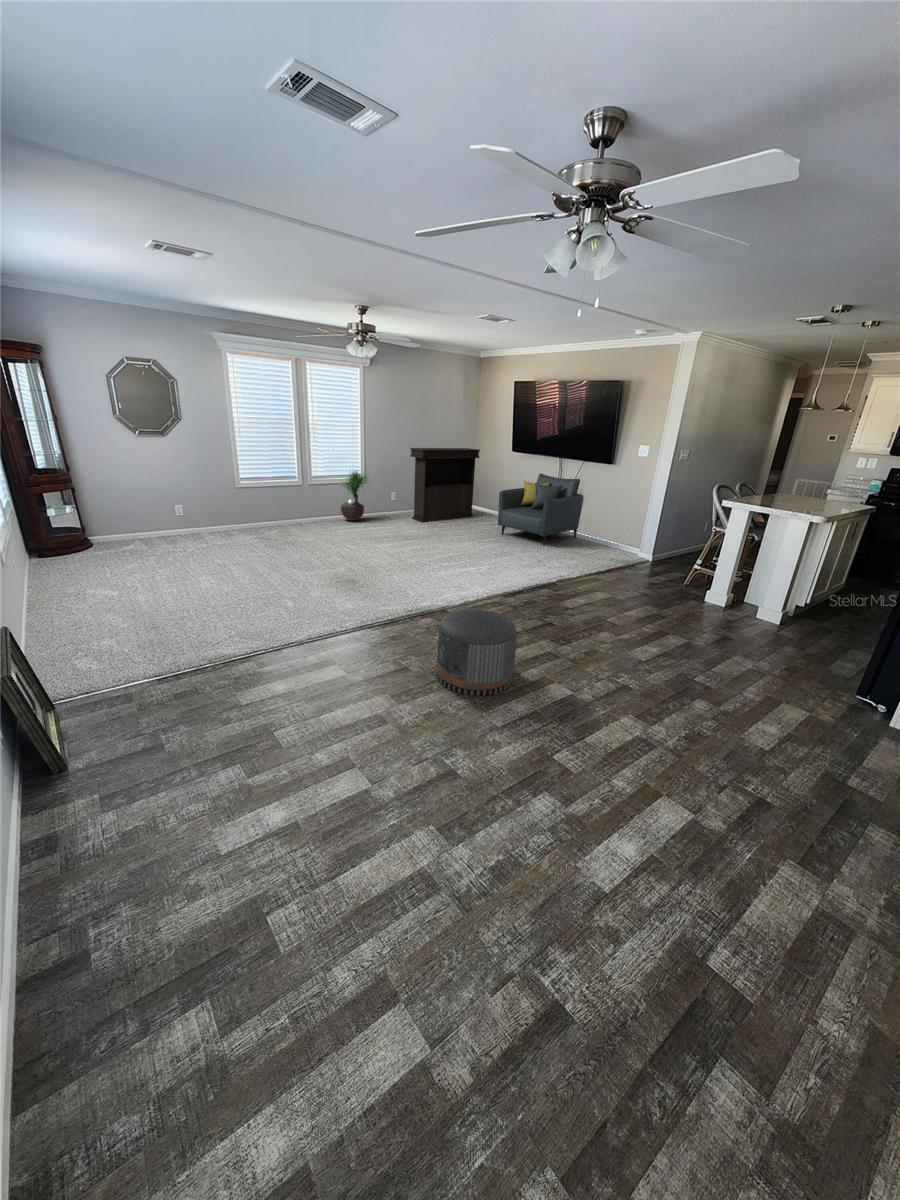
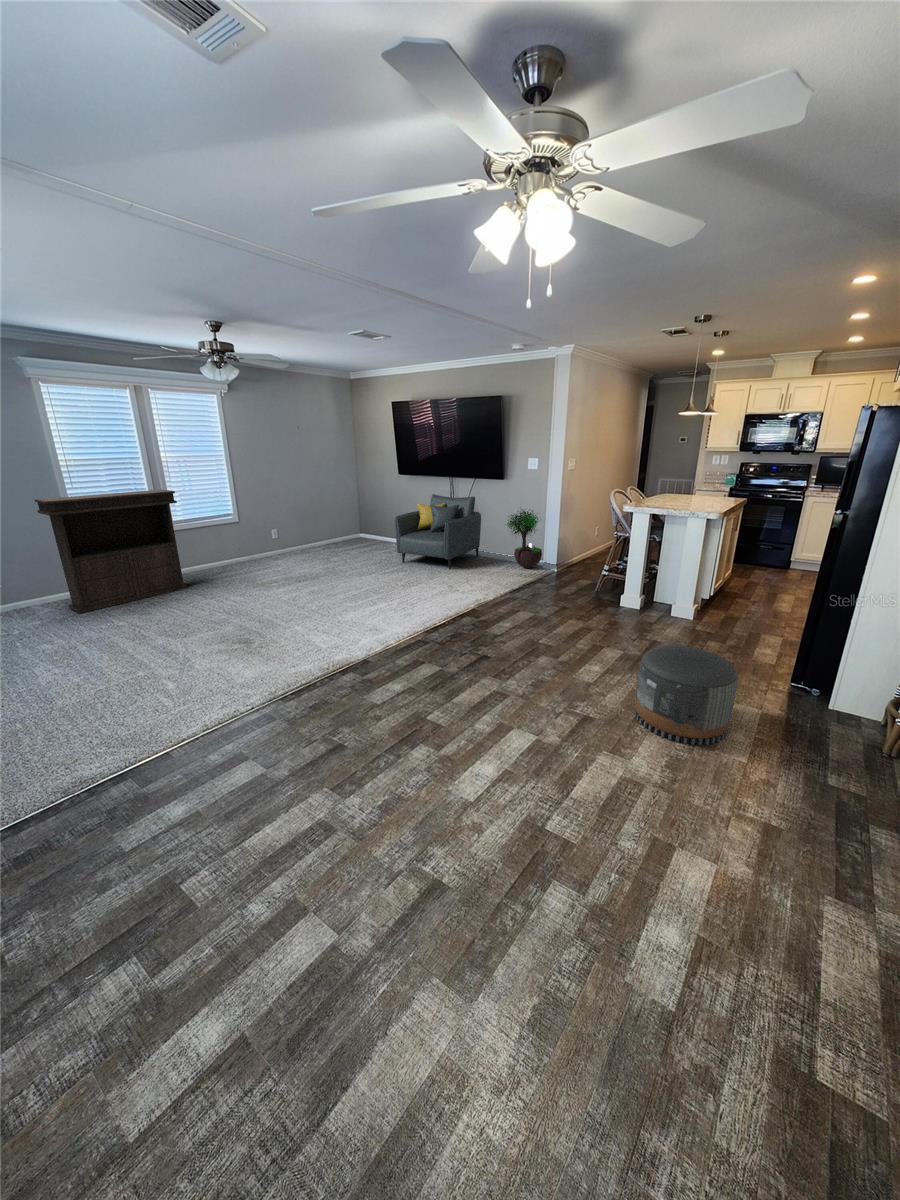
console table: present [410,448,480,522] -> present [34,490,188,613]
potted tree: present [341,471,368,521] -> present [506,509,542,568]
pouf: present [436,609,517,696] -> present [634,646,737,745]

